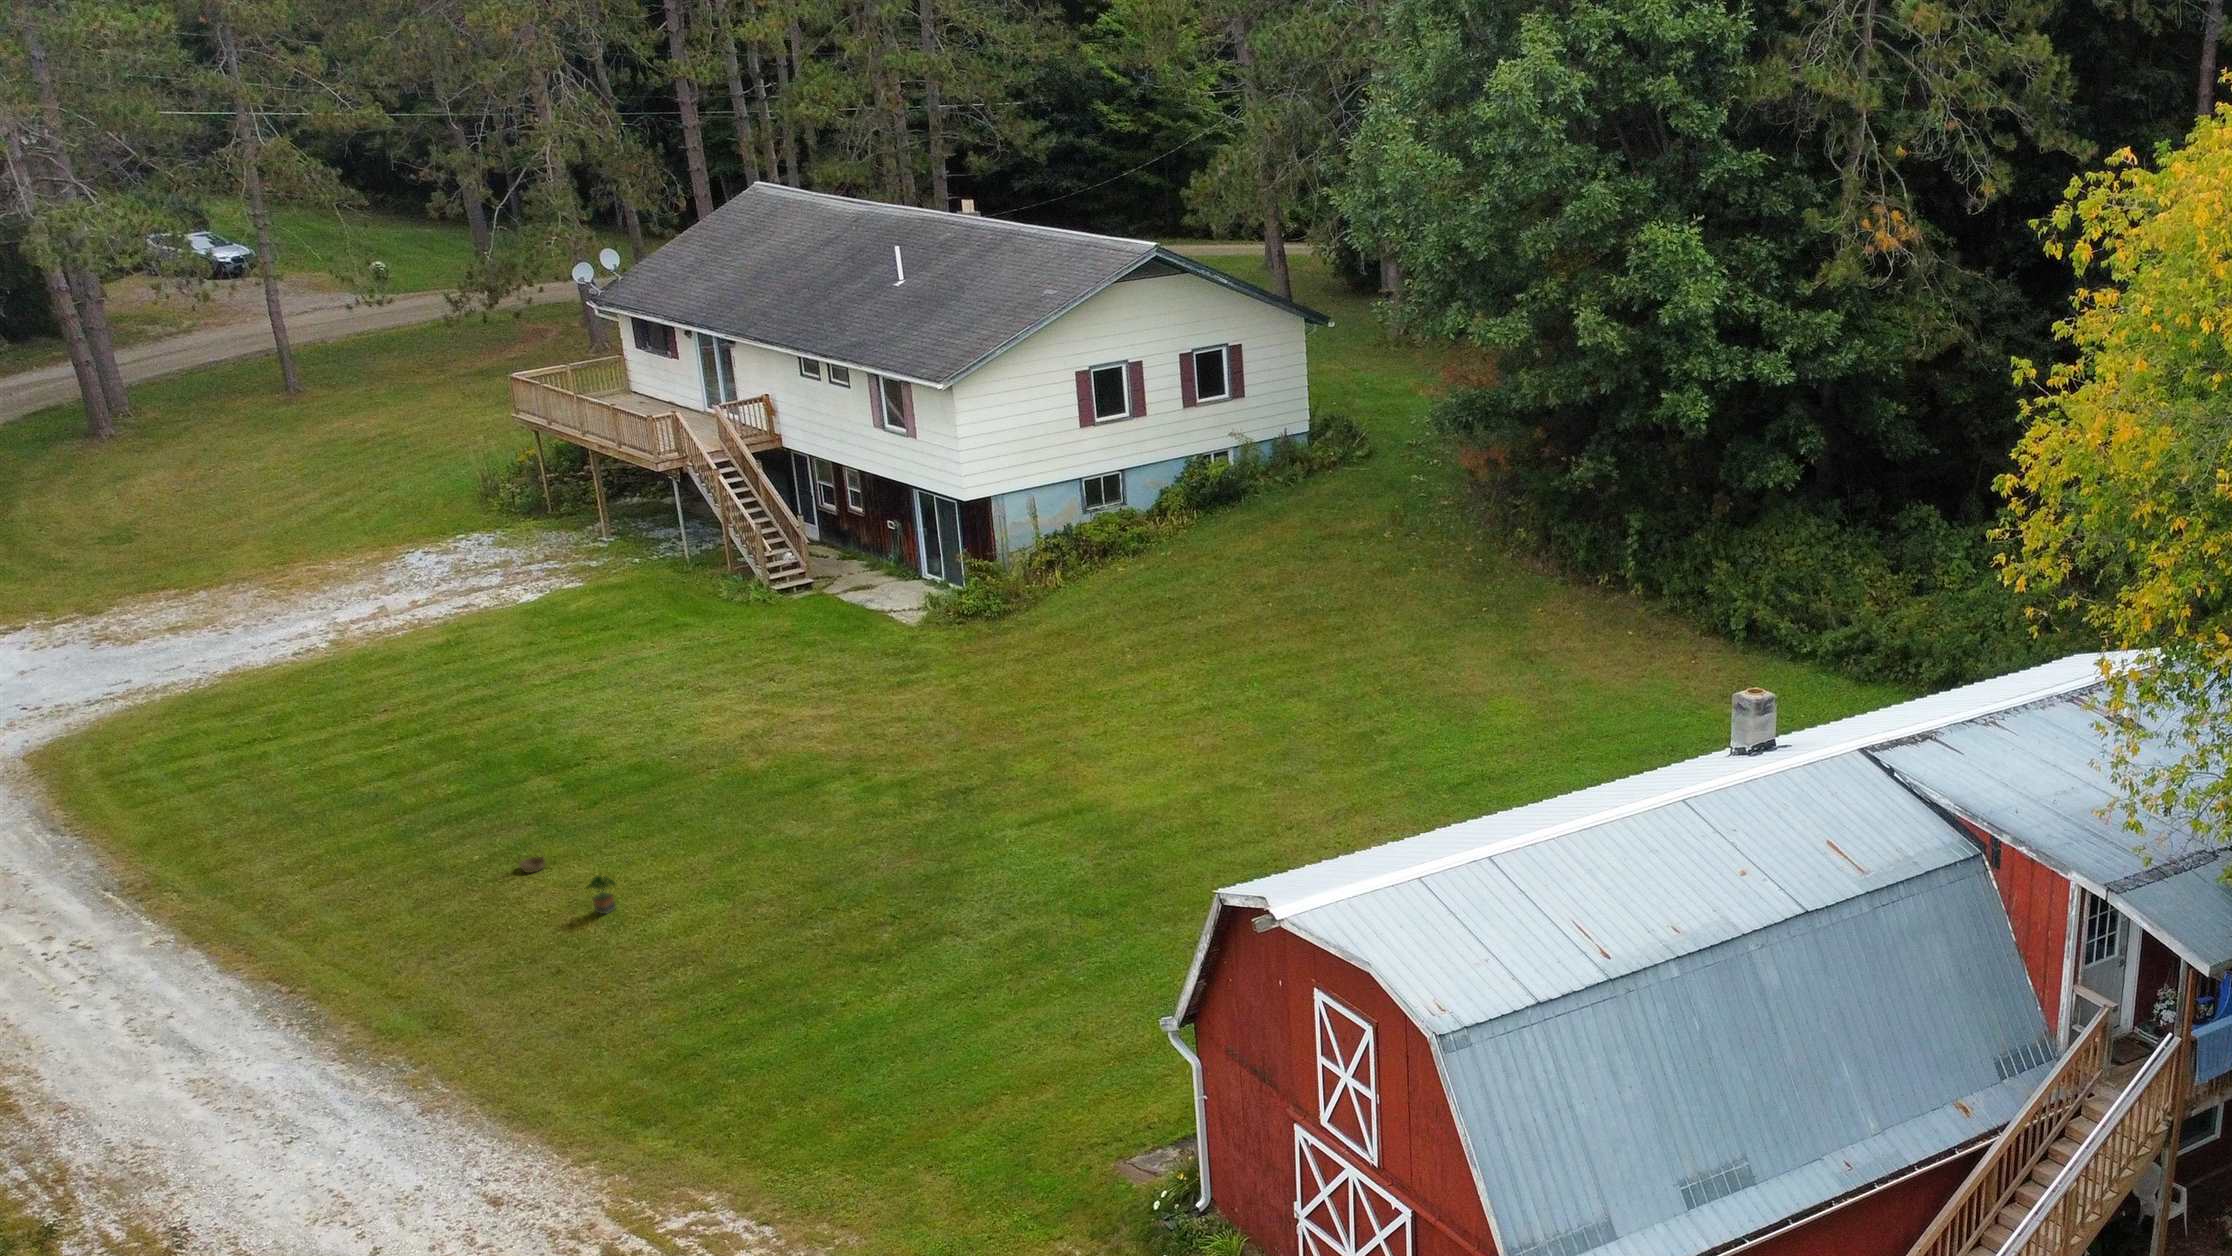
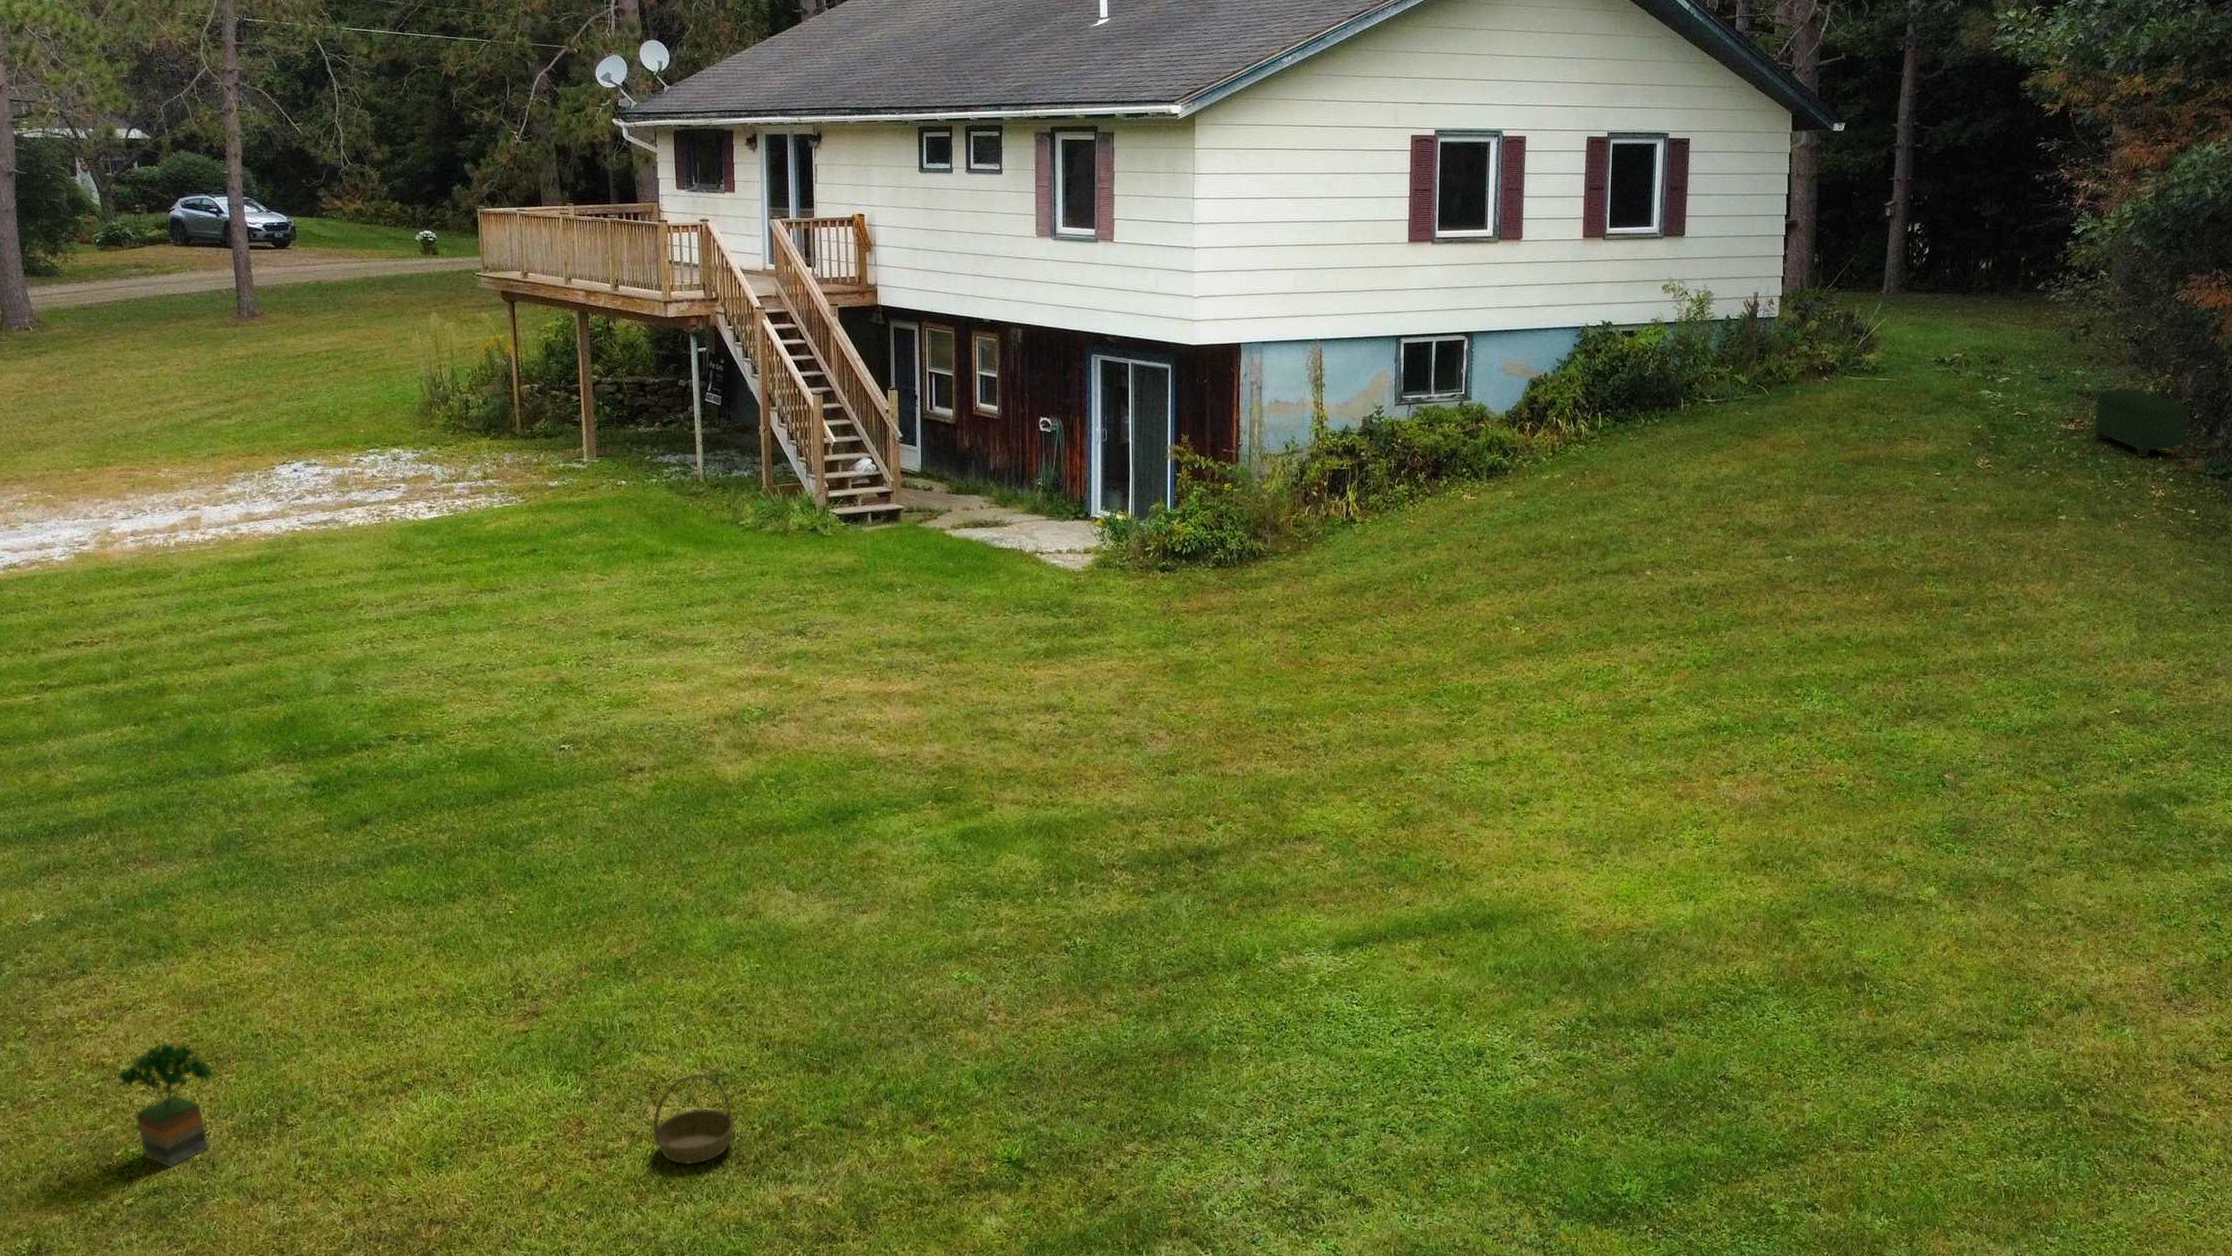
bench: none [1437,498,1471,537] -> present [2095,390,2189,457]
basket: present [519,850,545,873] -> present [654,1075,734,1164]

